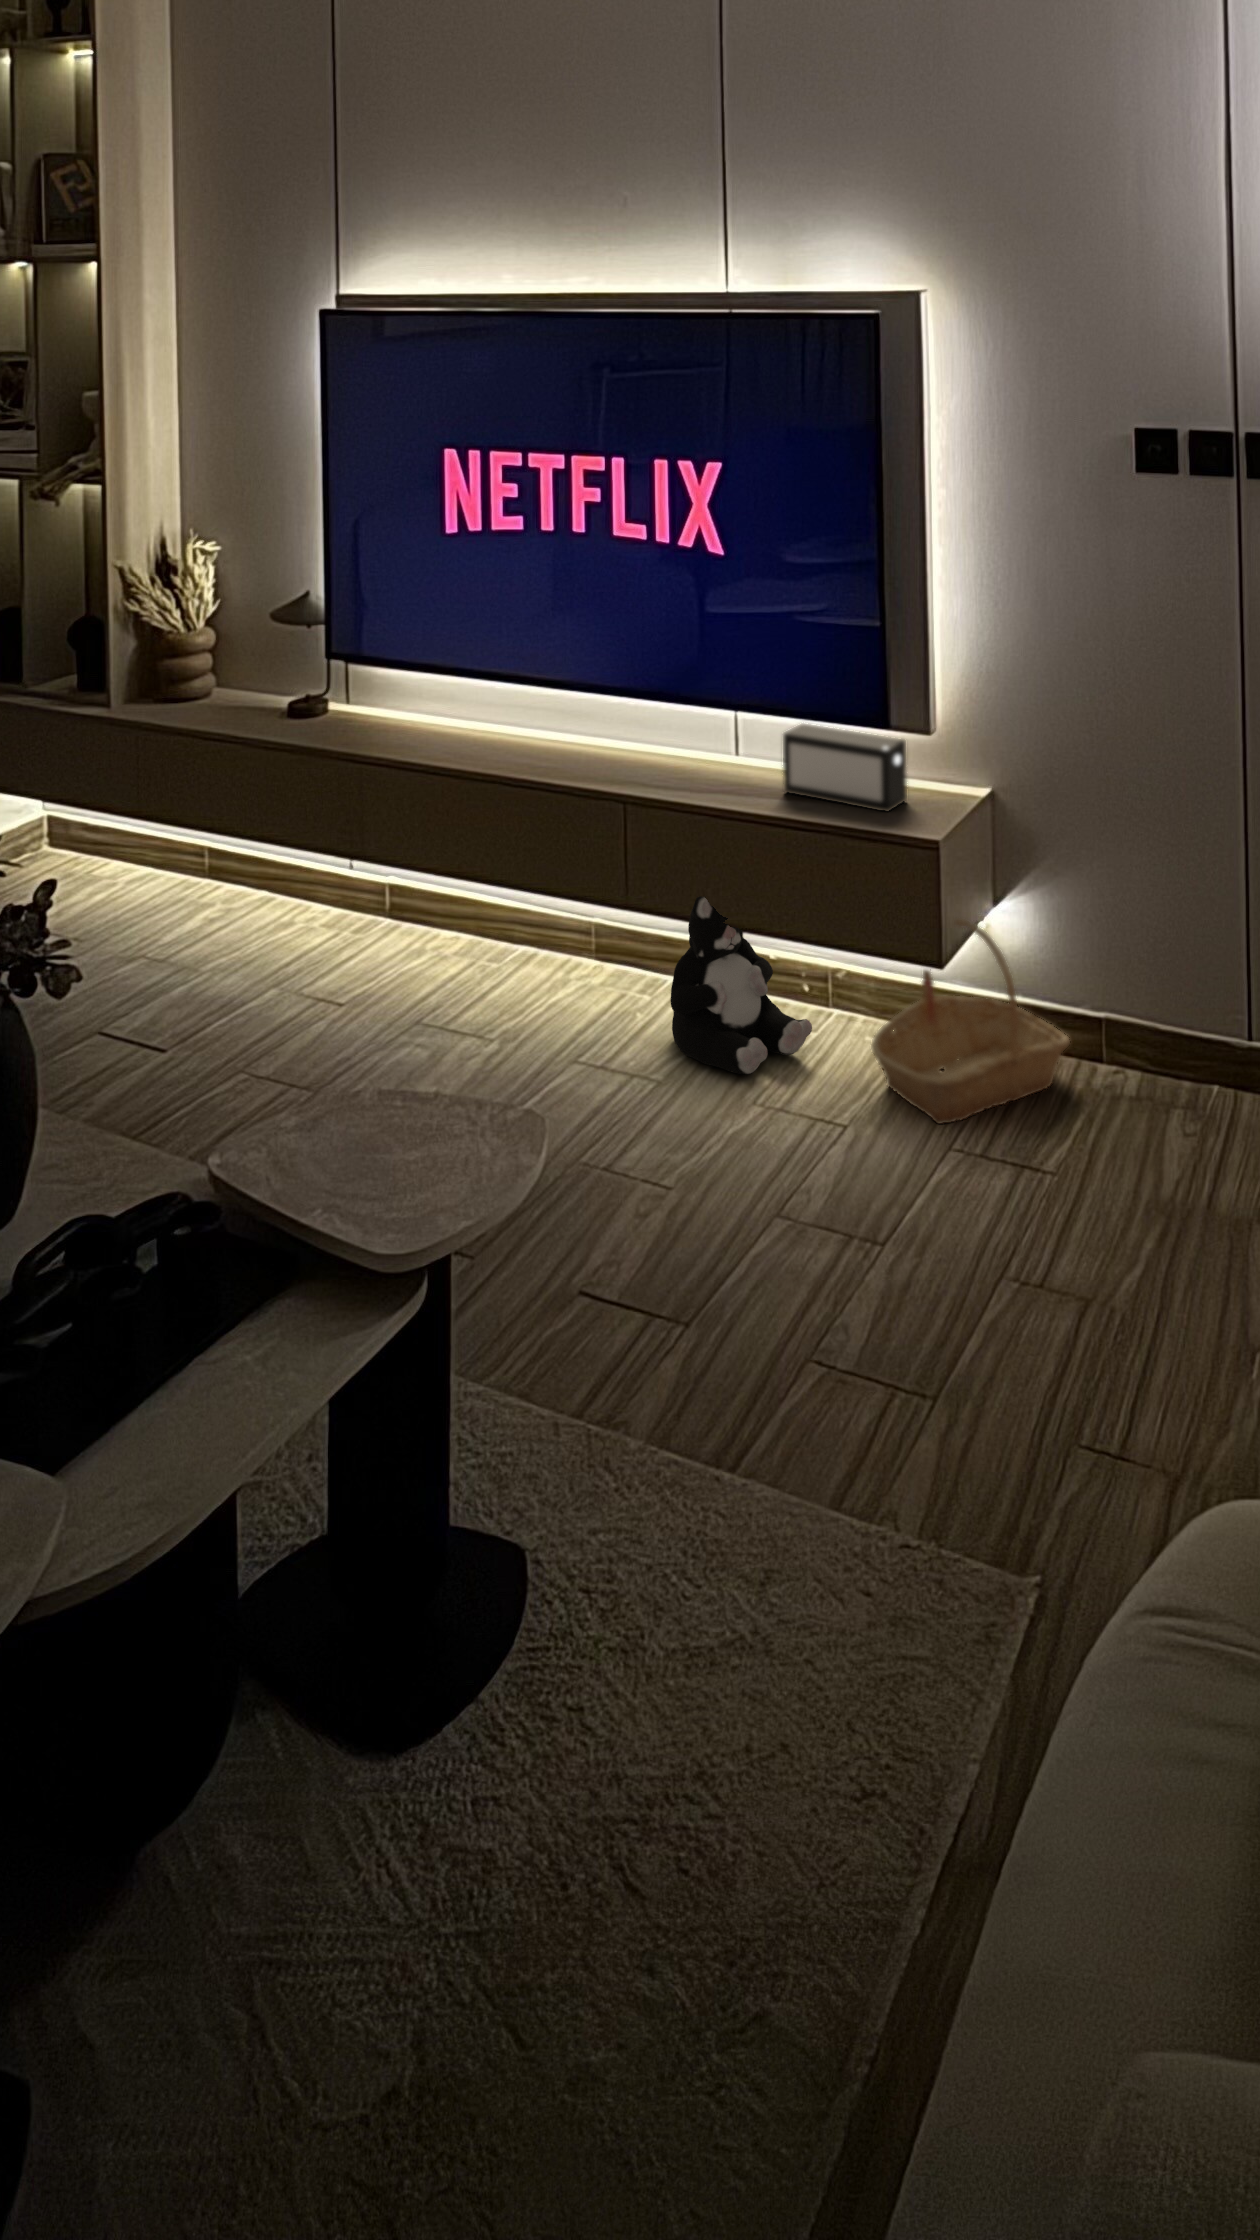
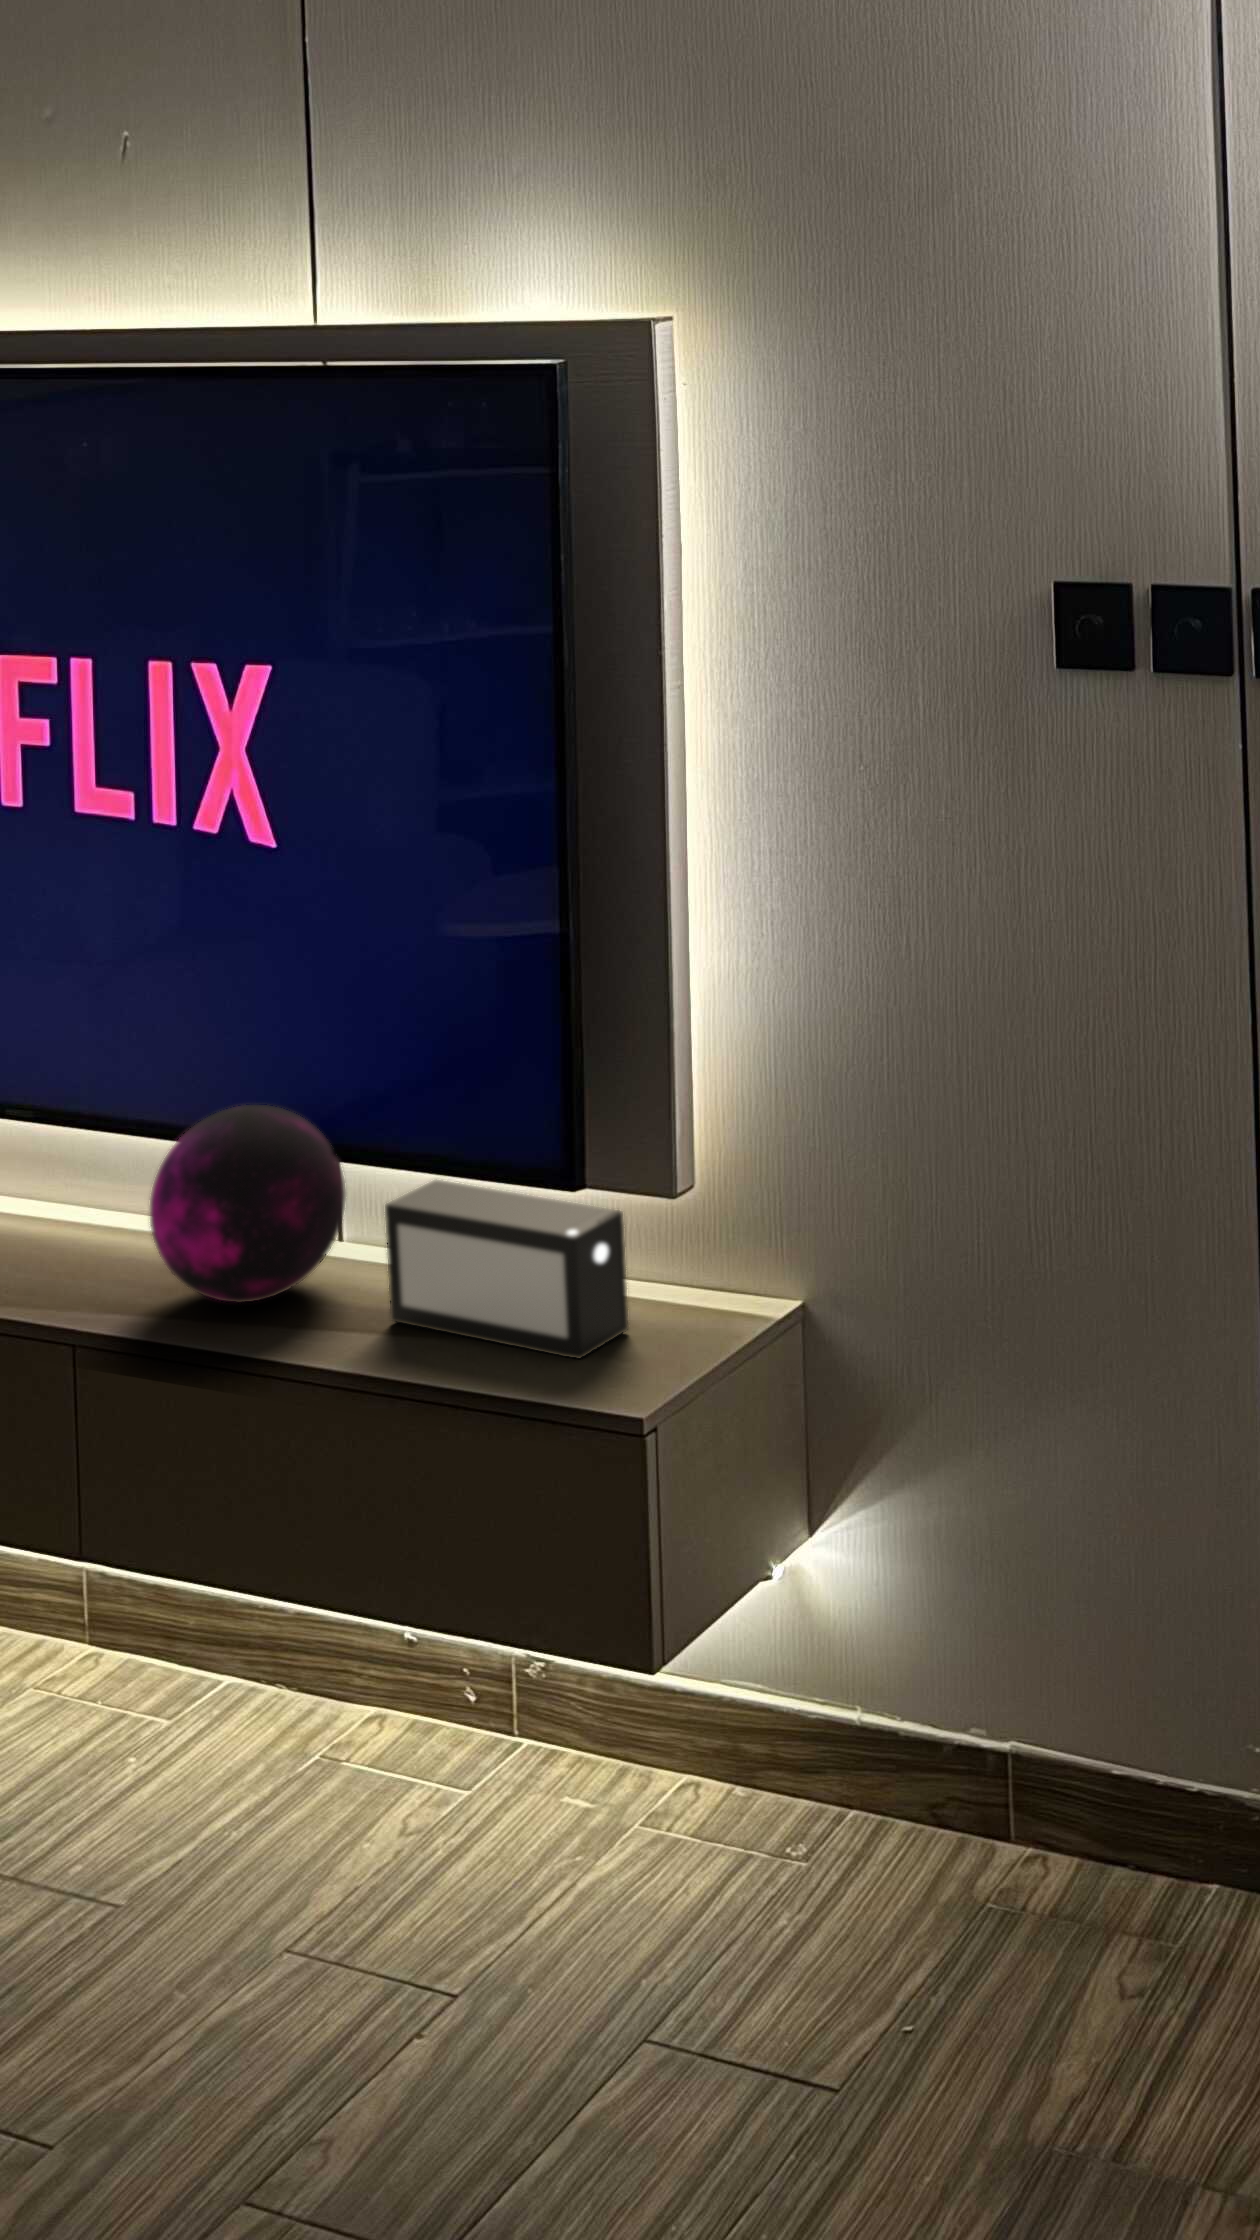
decorative orb: none [660,683,754,781] -> present [150,1105,345,1303]
plush toy: present [670,896,812,1074] -> none [143,1519,435,1901]
basket: present [871,918,1069,1124] -> none [526,1566,929,1995]

